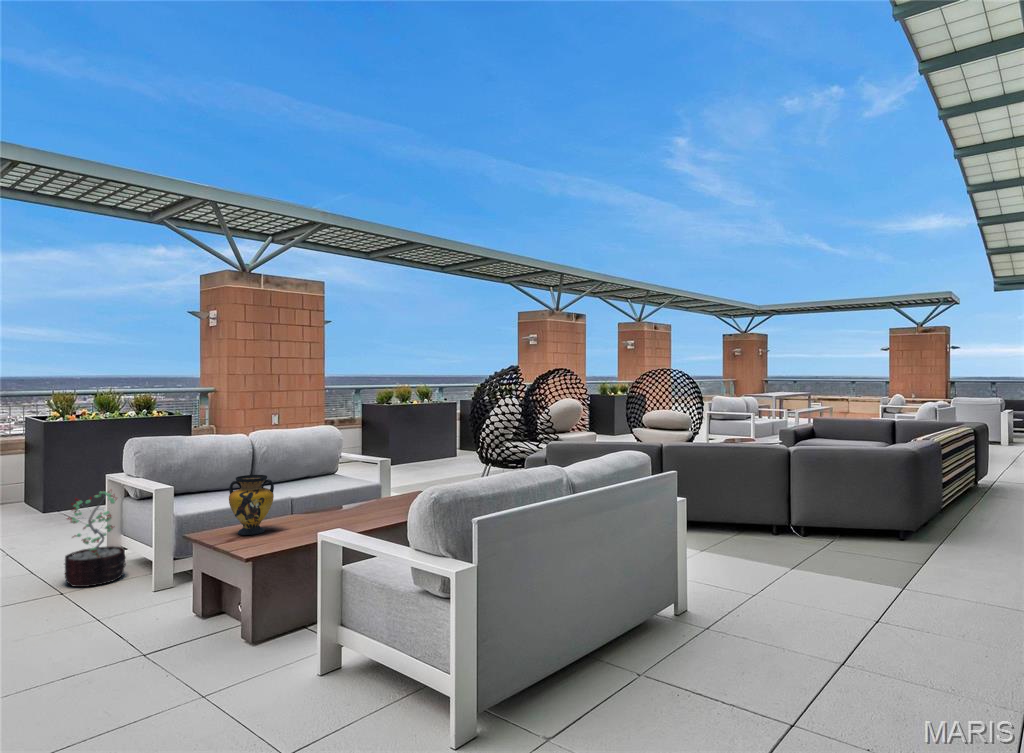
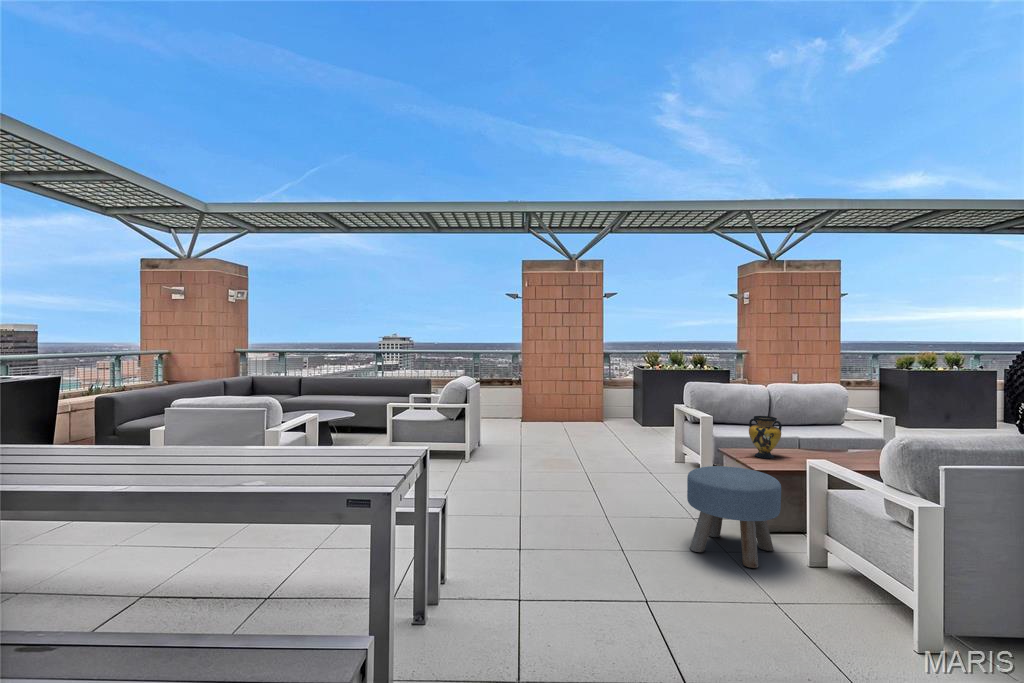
decorative plant: present [64,491,126,587] -> none [652,414,685,472]
ottoman: none [133,558,282,720] -> present [687,466,781,568]

